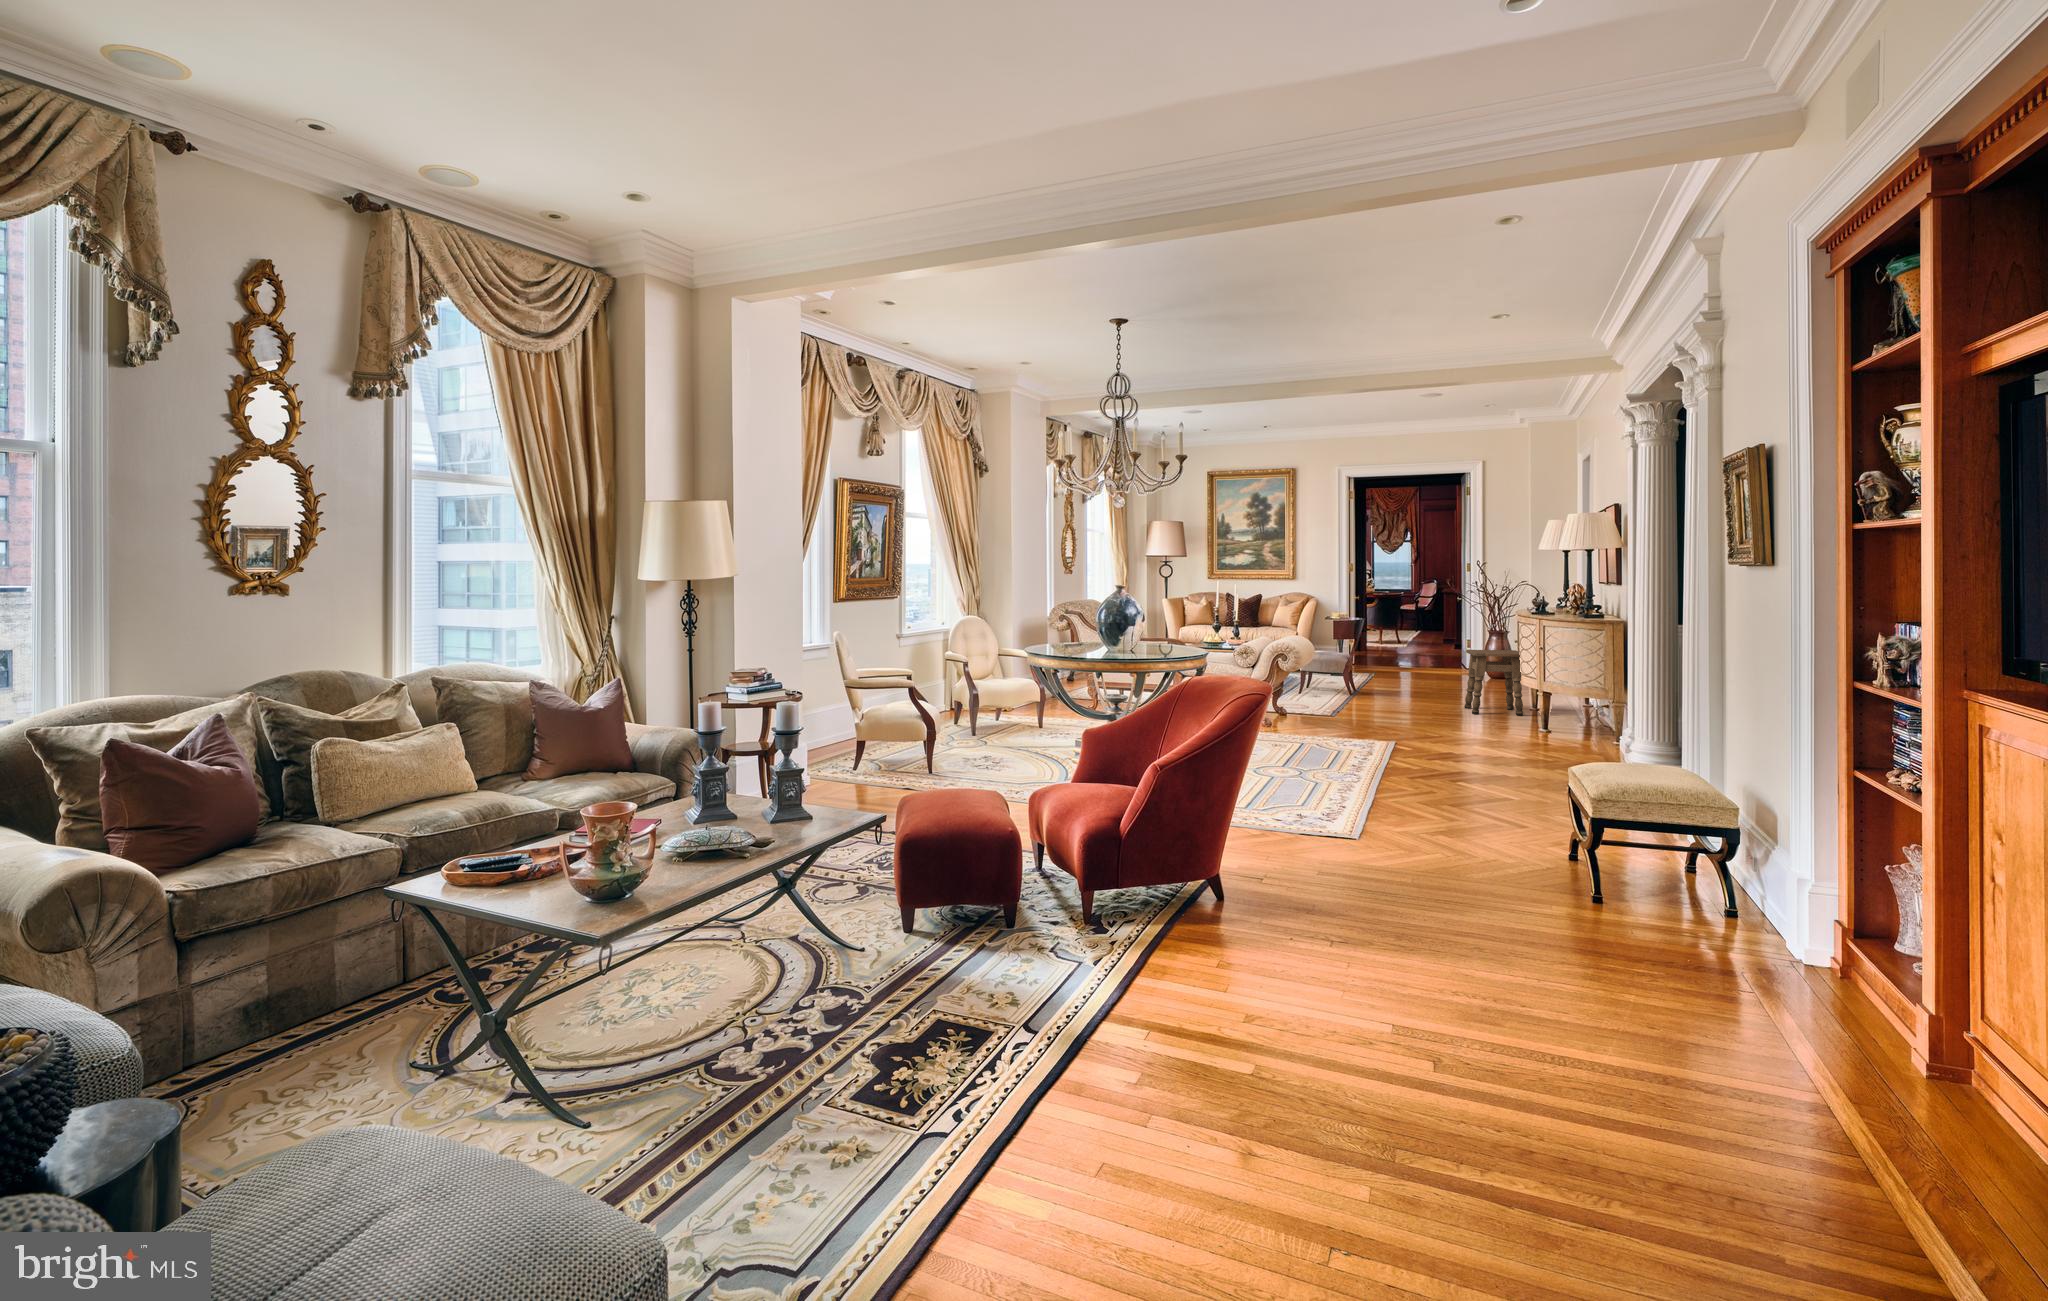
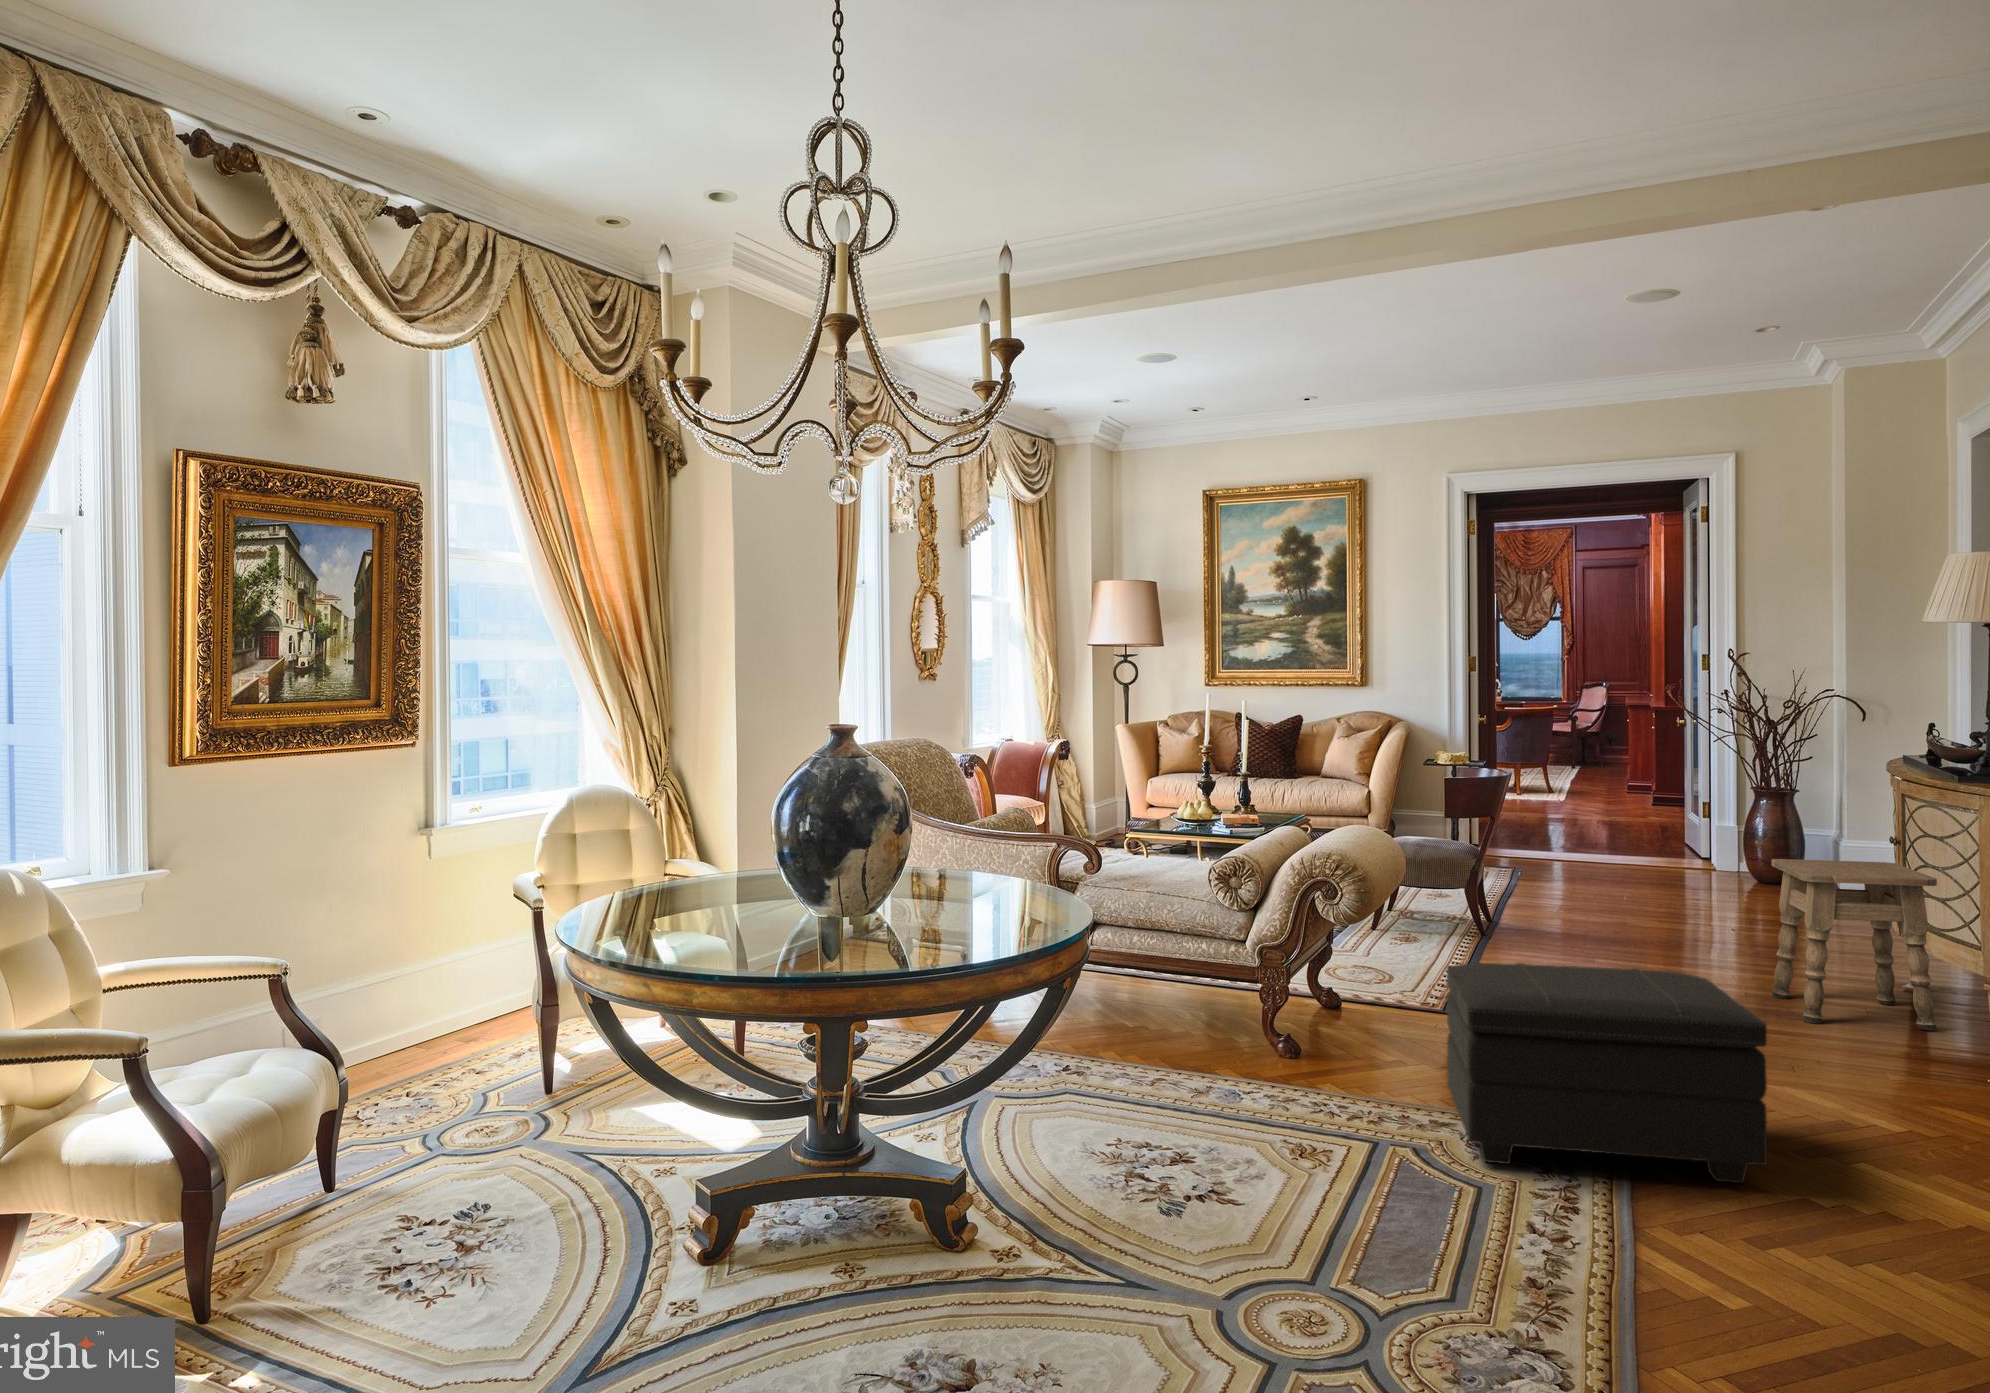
footstool: none [1323,677,1430,744] -> present [1447,963,1767,1183]

